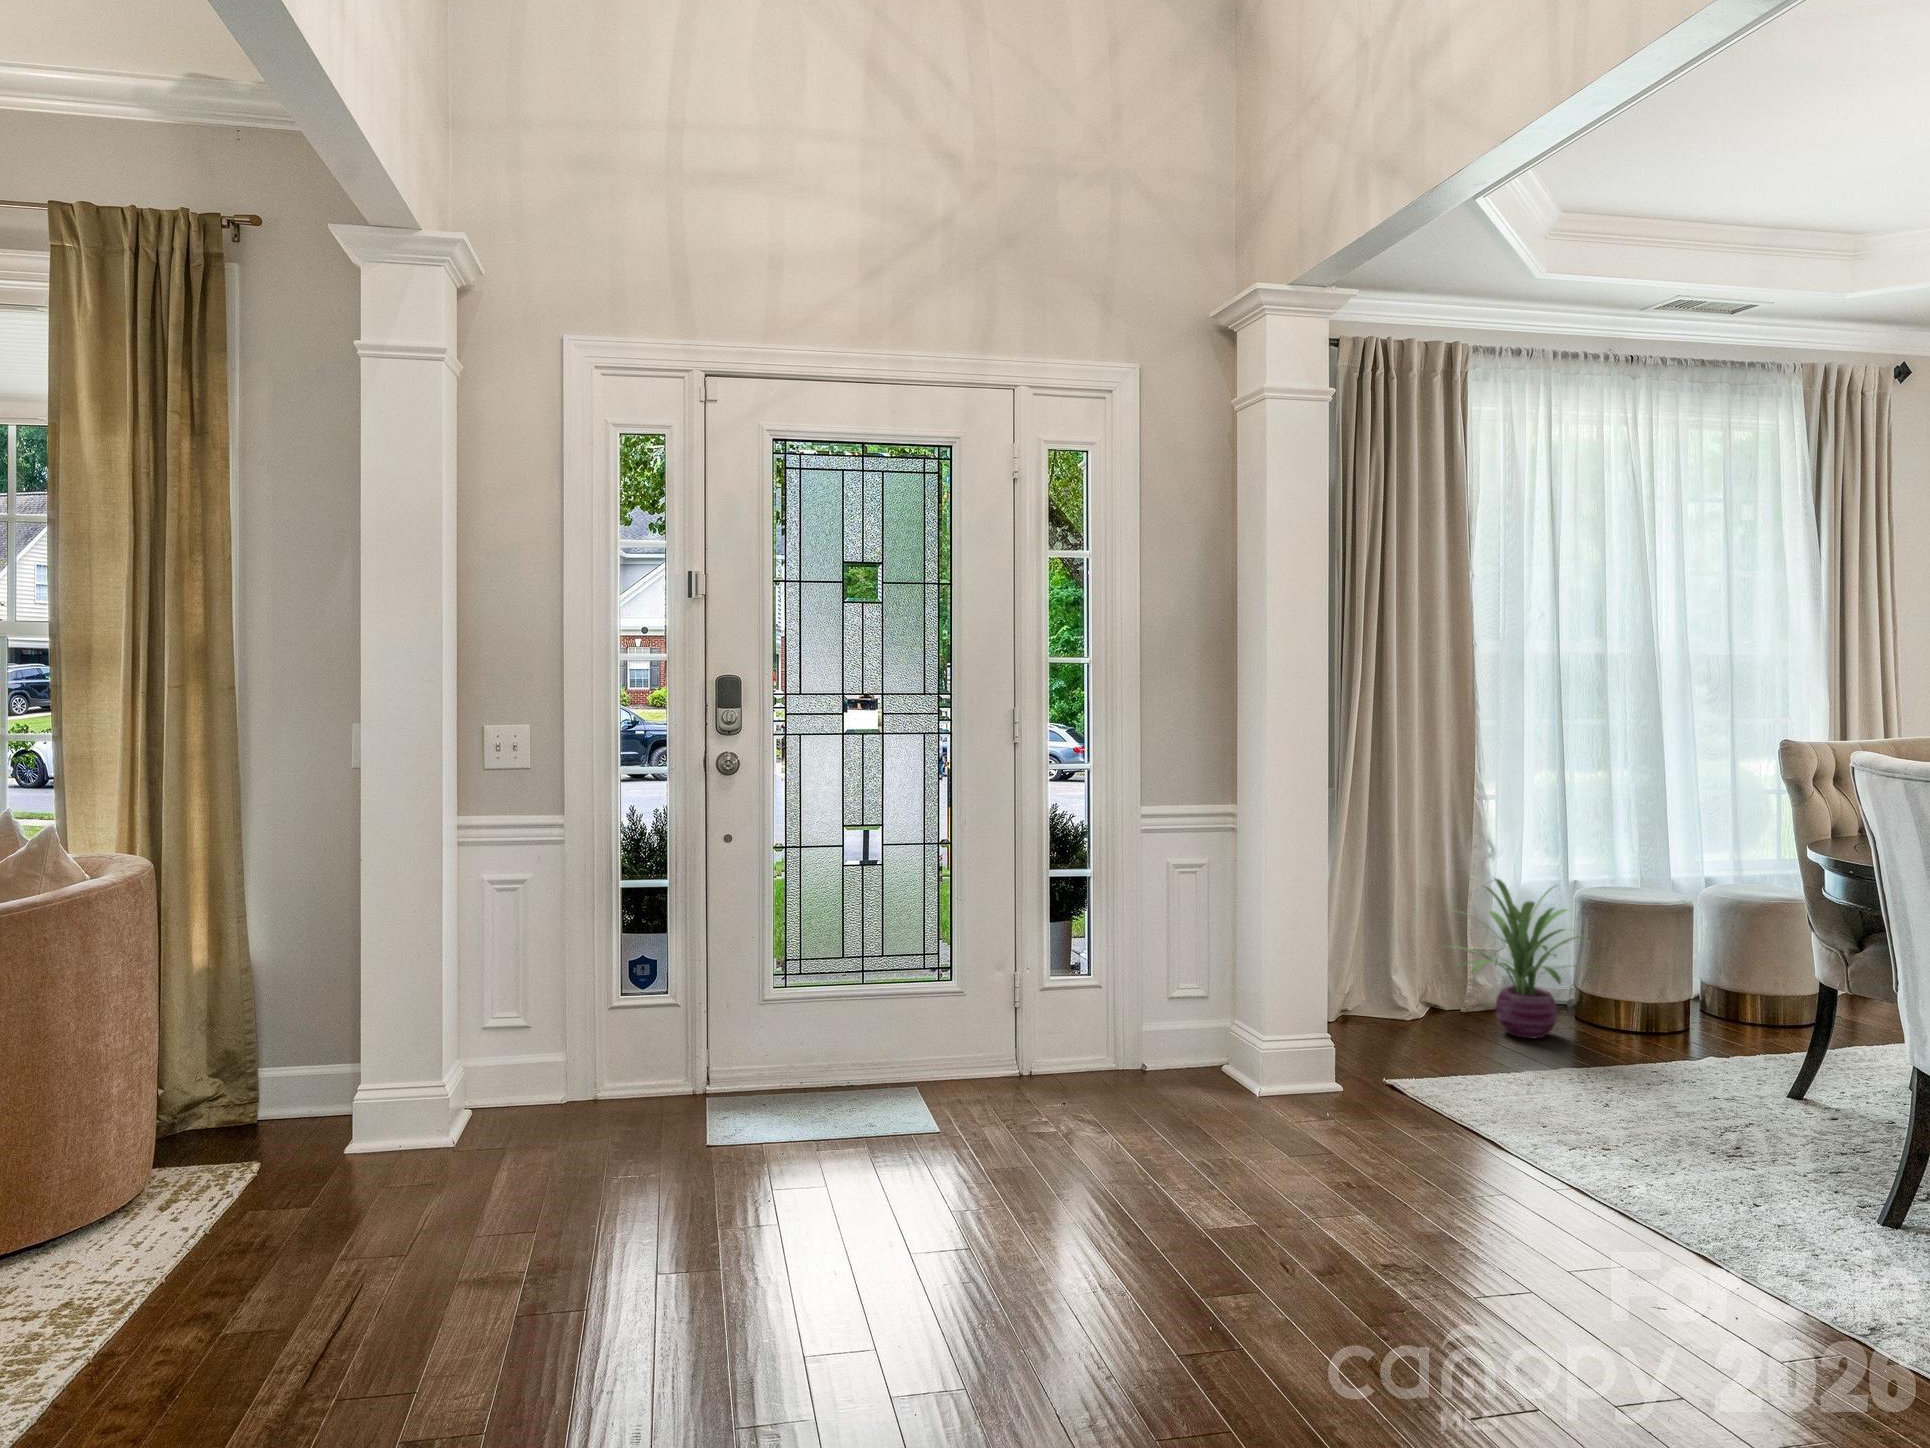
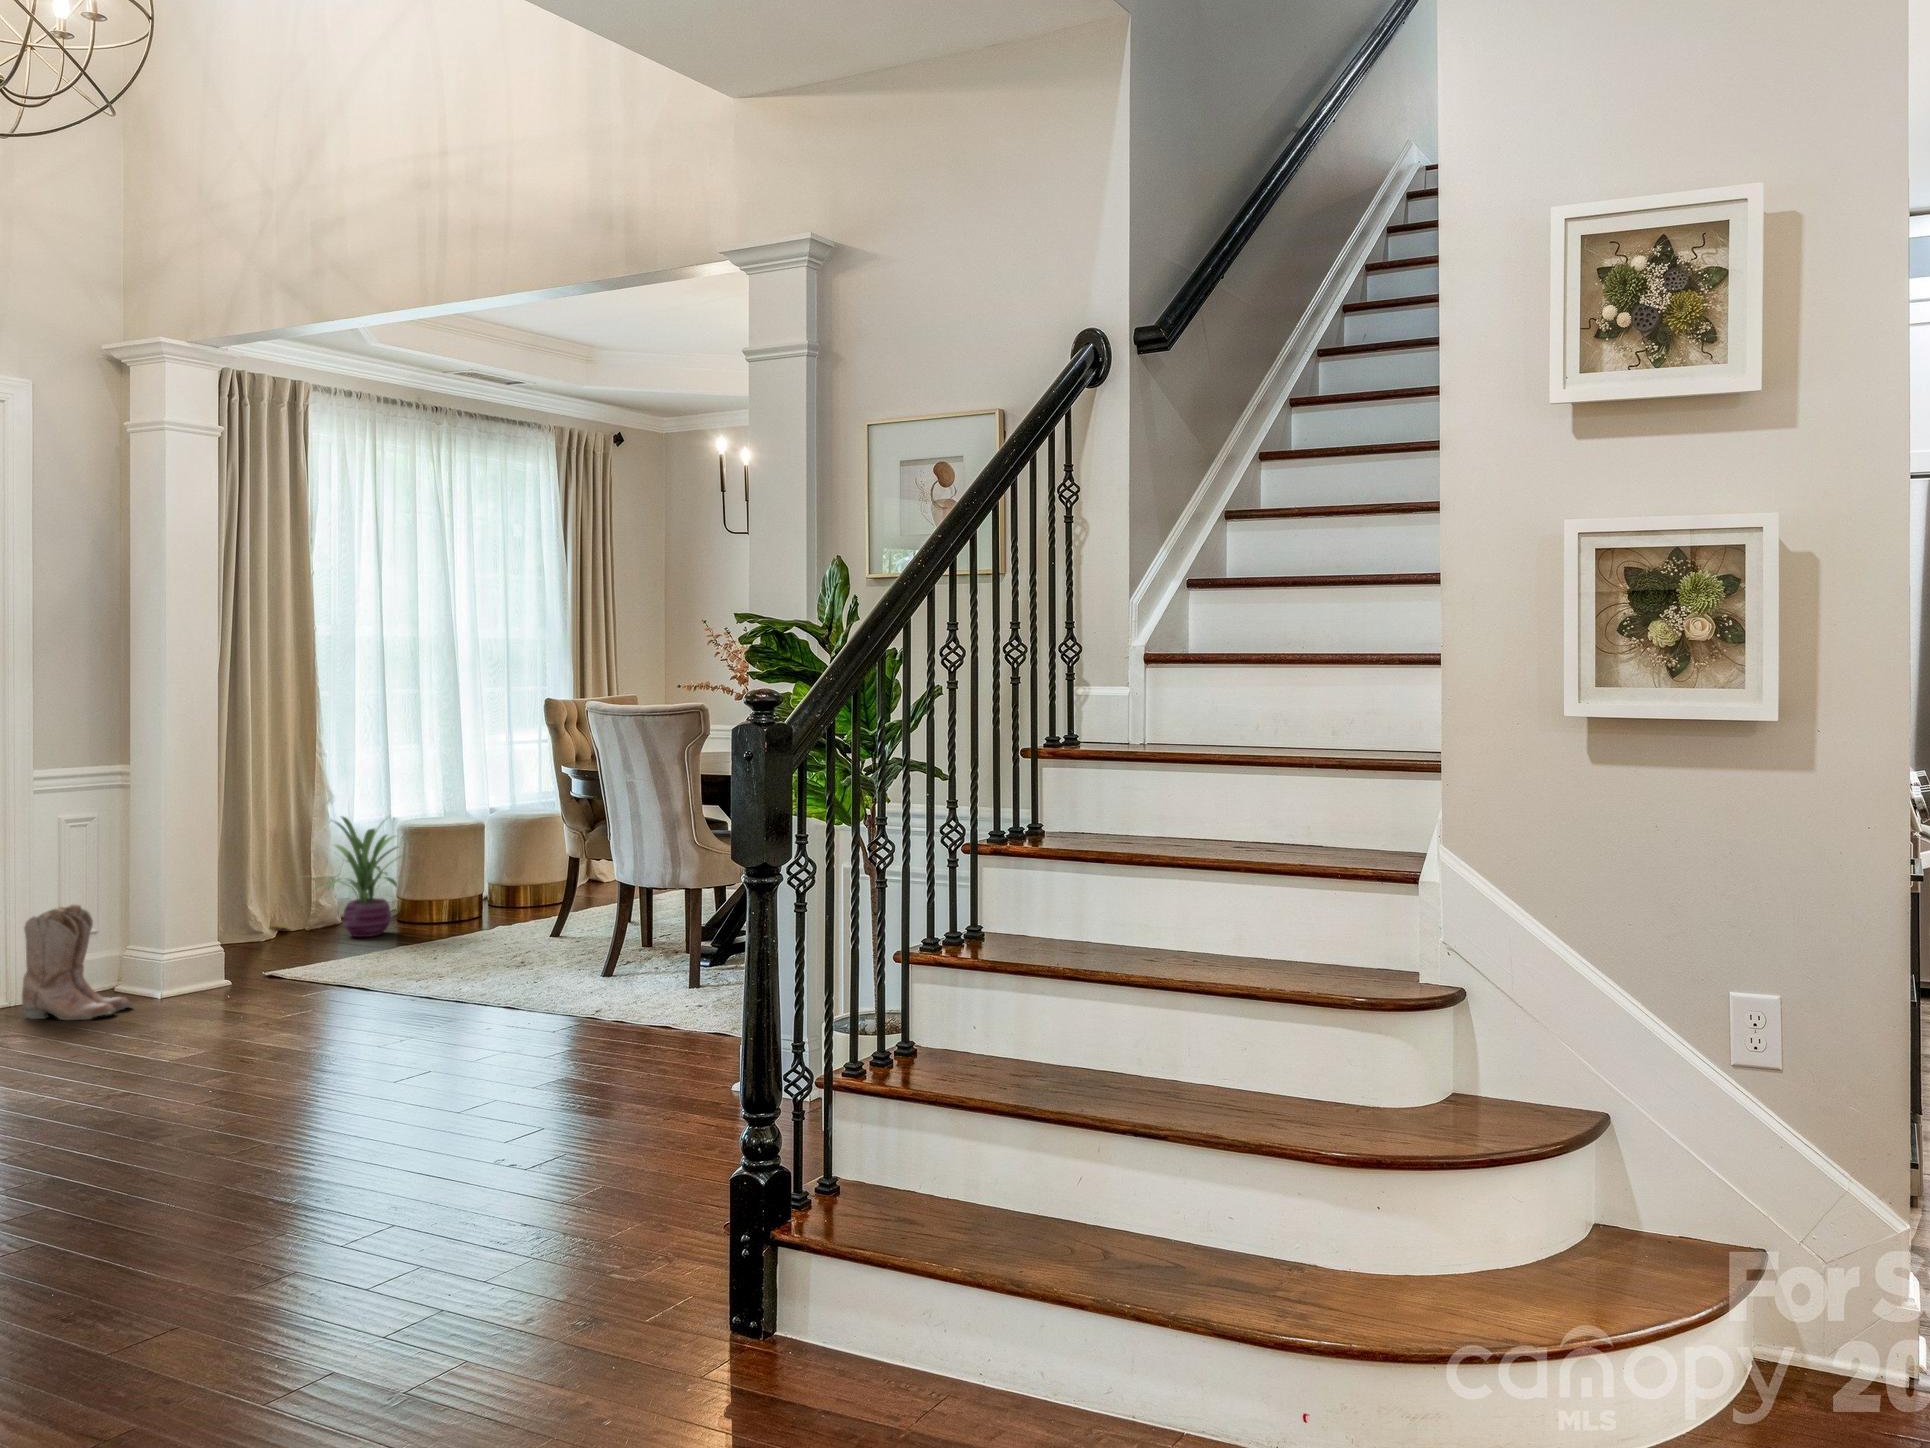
boots: none [1124,962,1227,1103] -> present [22,904,132,1020]

